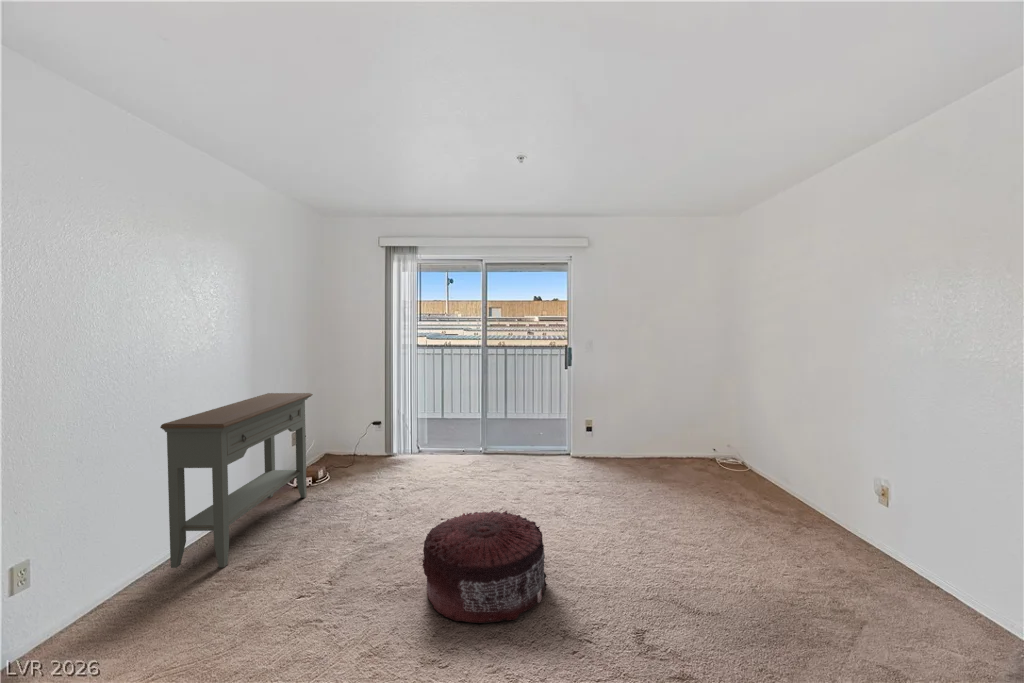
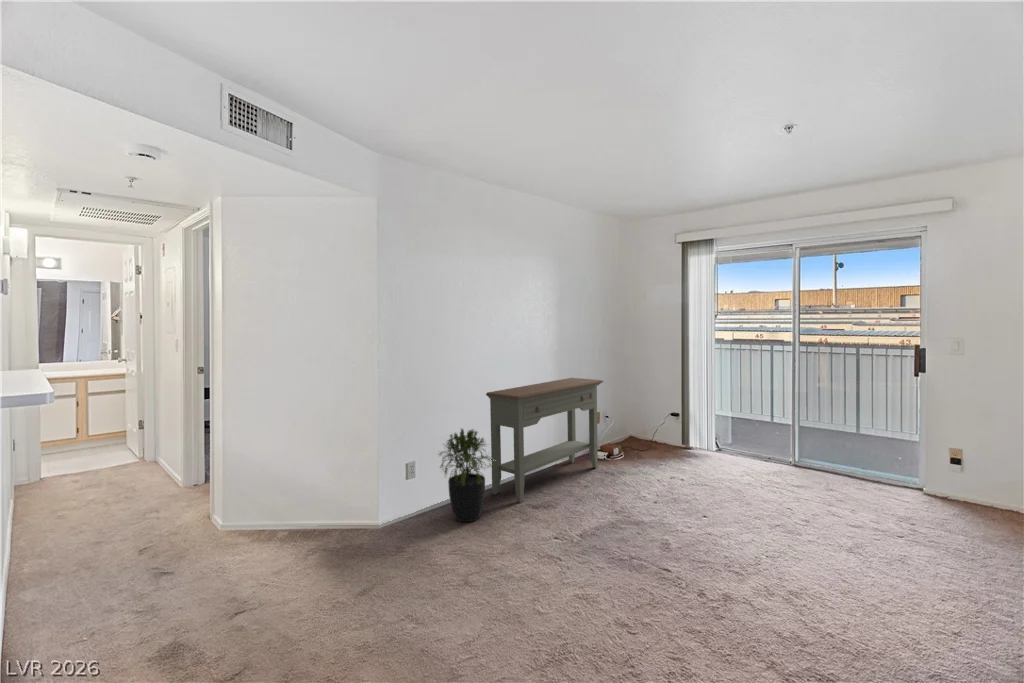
potted plant: none [82,479,198,626] -> present [439,429,495,522]
pouf: present [423,511,547,623] -> none [643,509,785,627]

